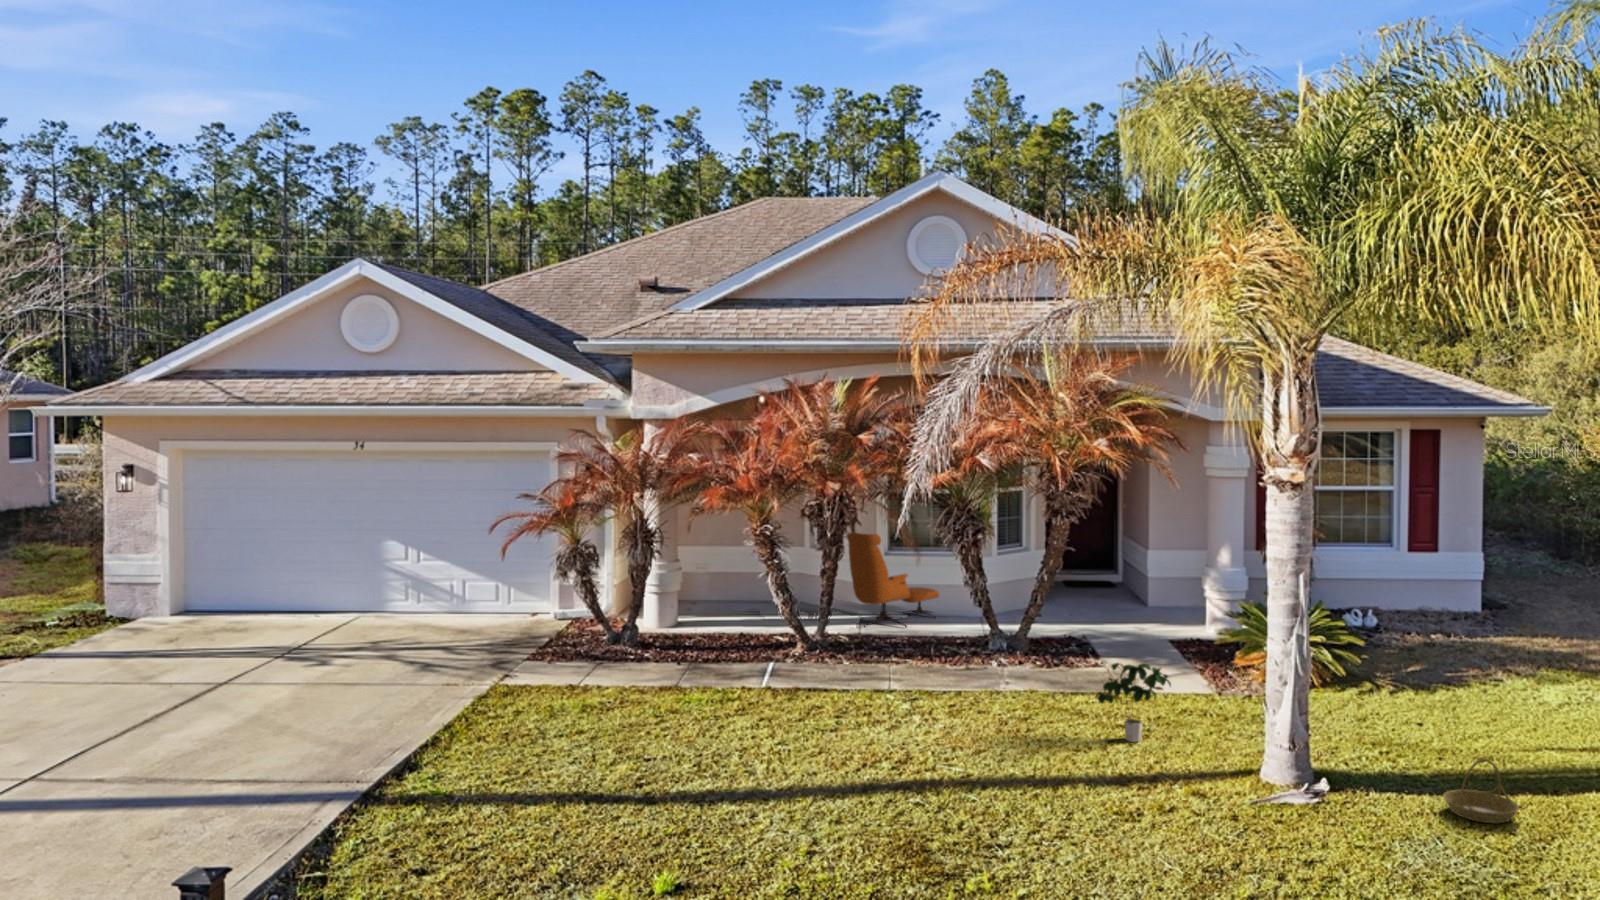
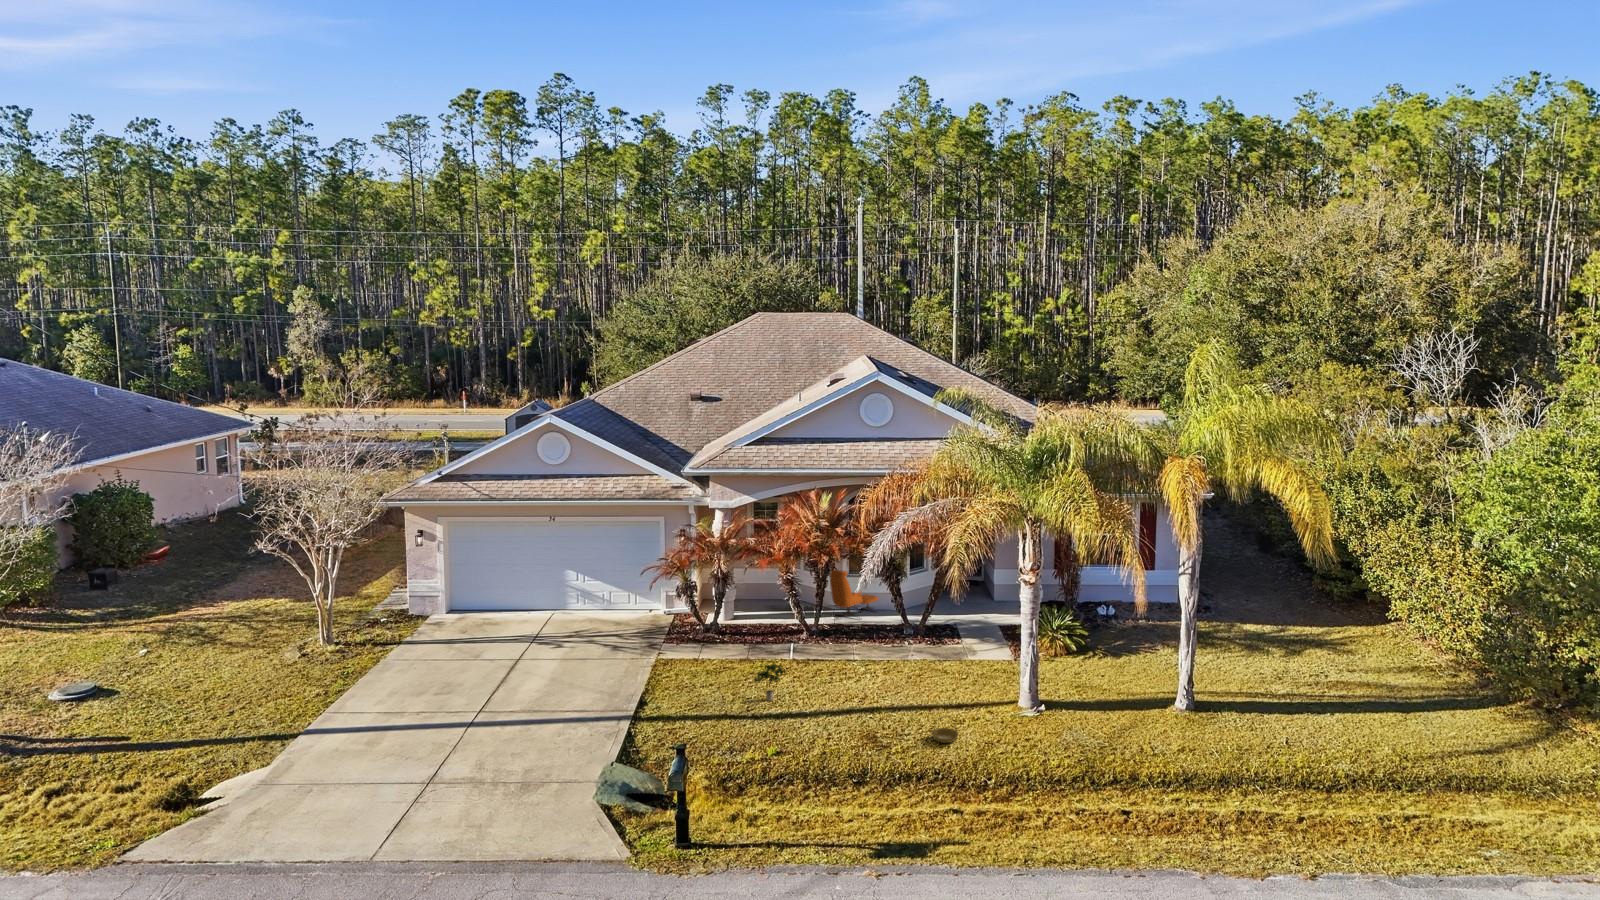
potted plant: present [1096,663,1171,742] -> present [754,664,785,701]
basket: present [1443,759,1519,823] -> present [931,718,959,743]

